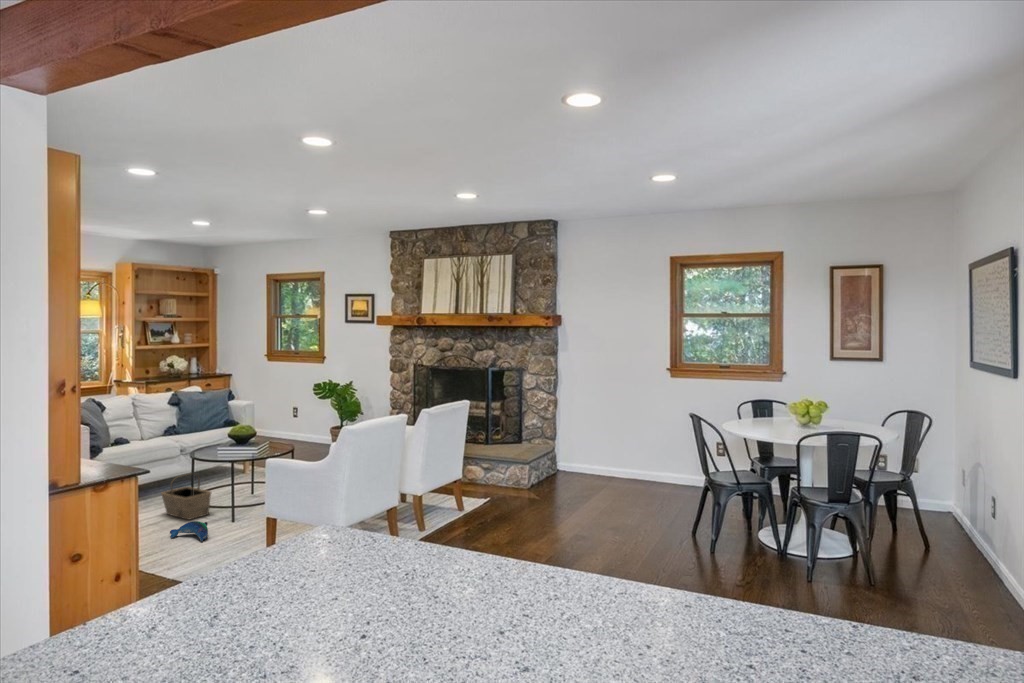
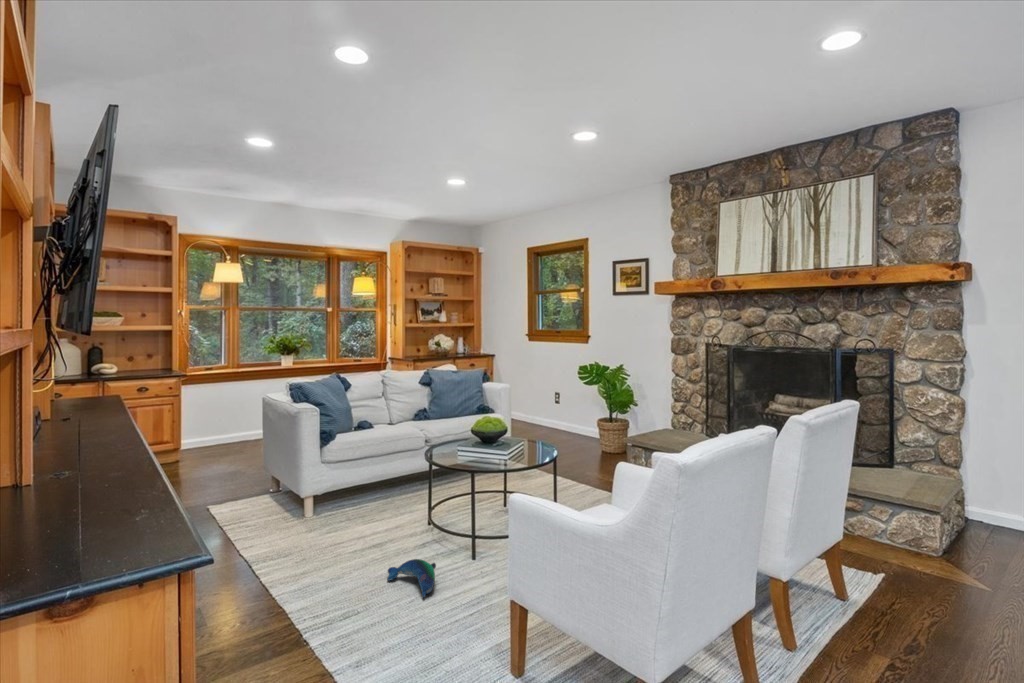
basket: present [161,474,211,520] -> none [392,479,450,544]

